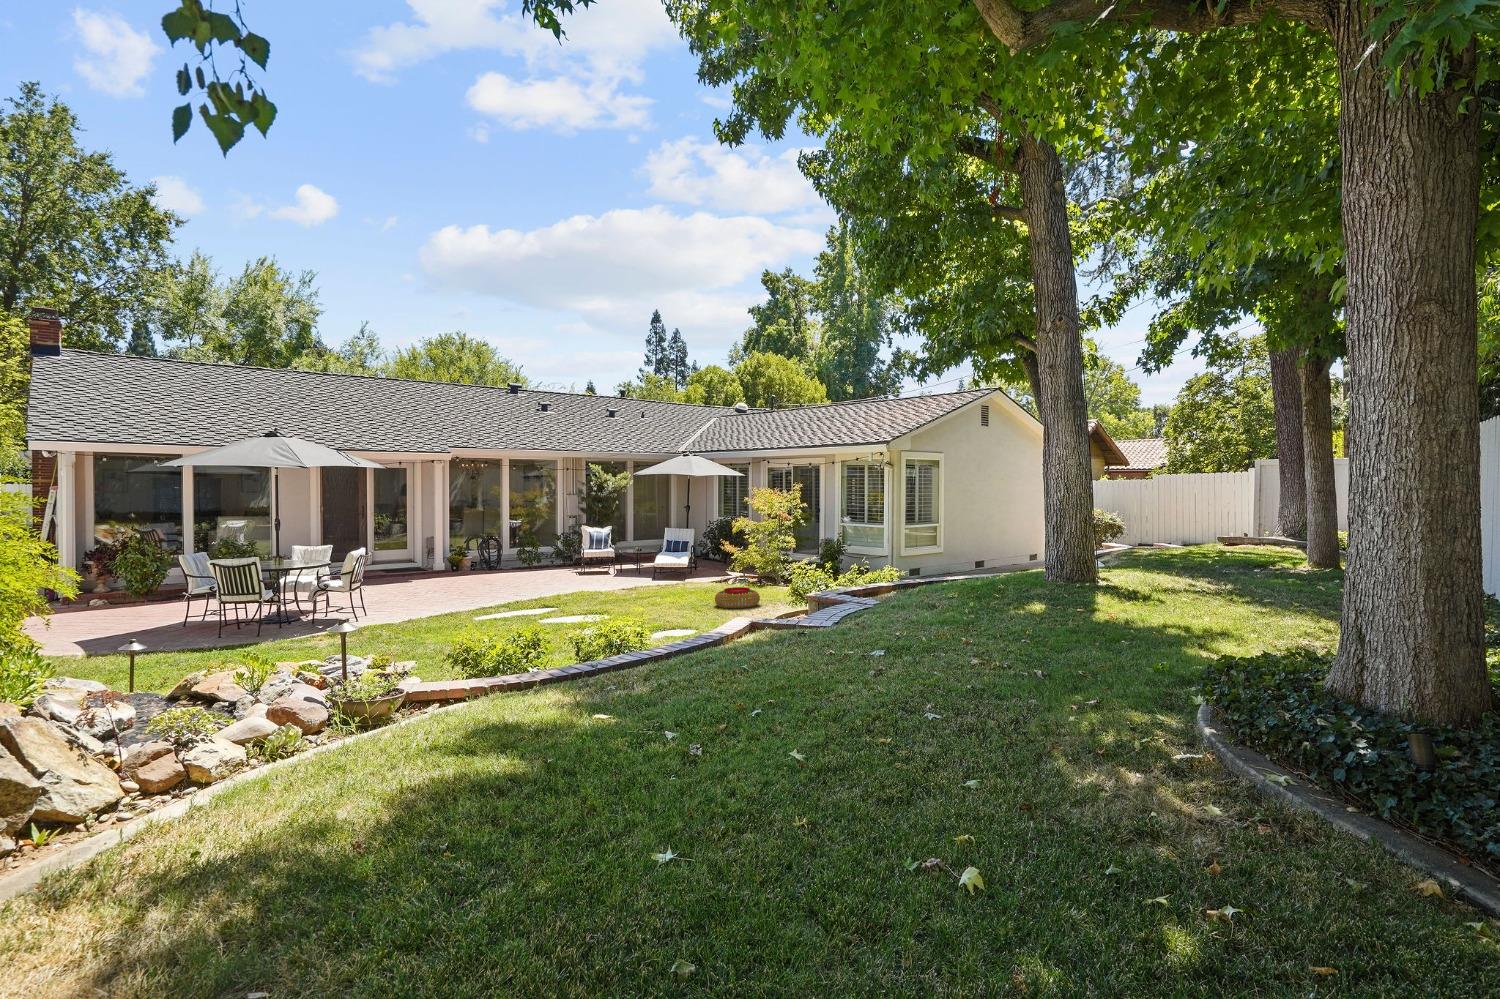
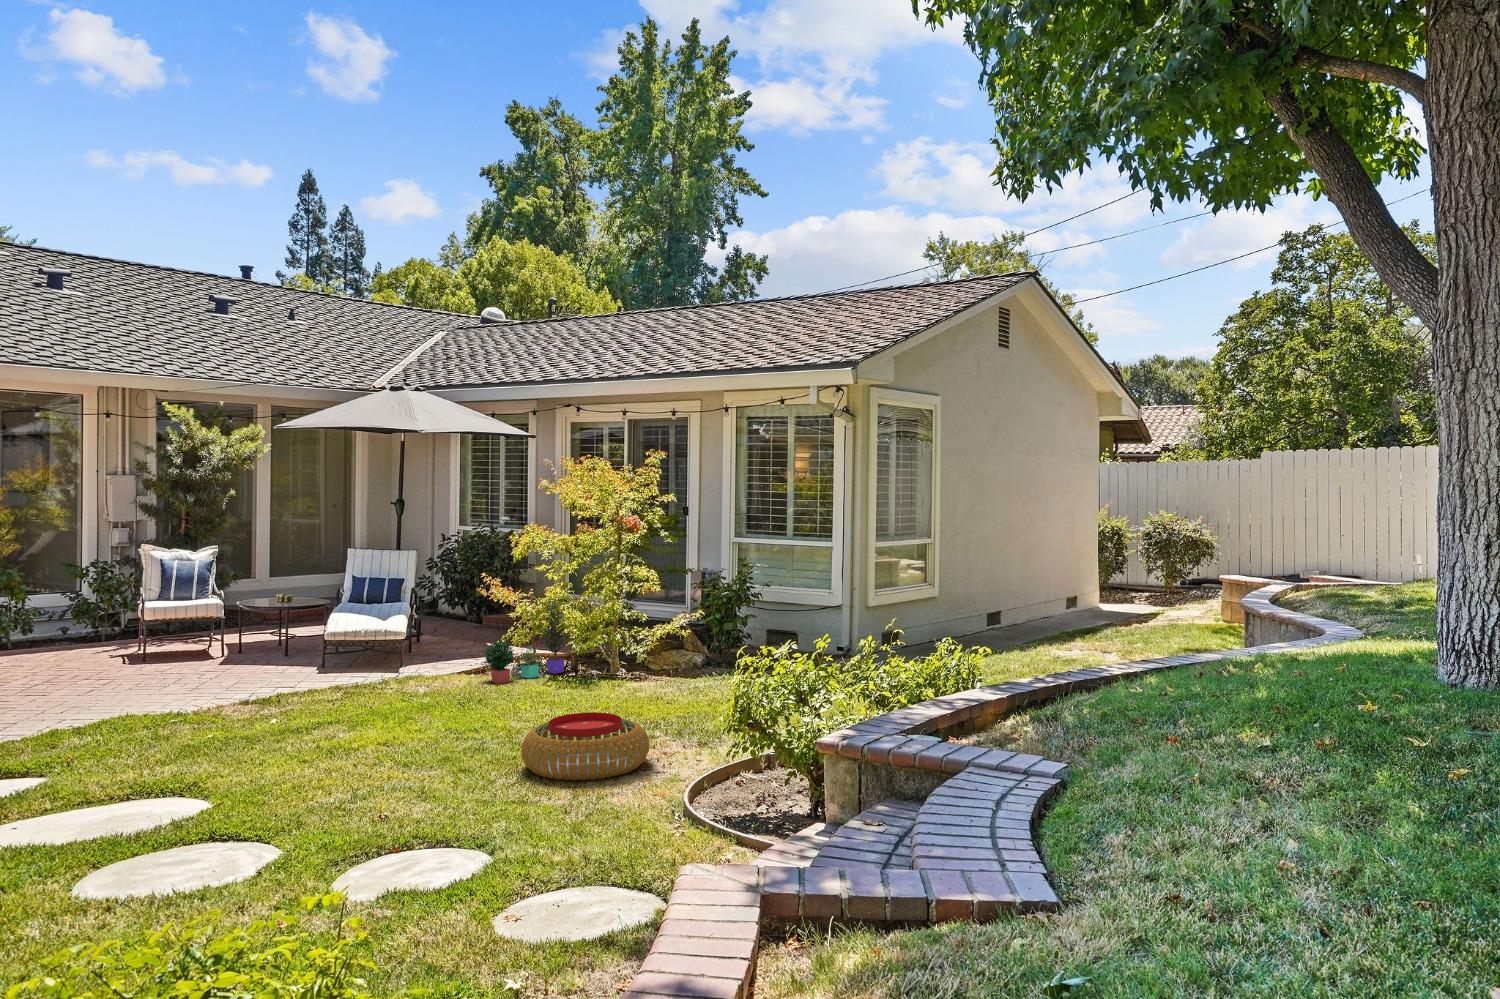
potted plant: none [715,550,751,584] -> present [485,599,569,684]

